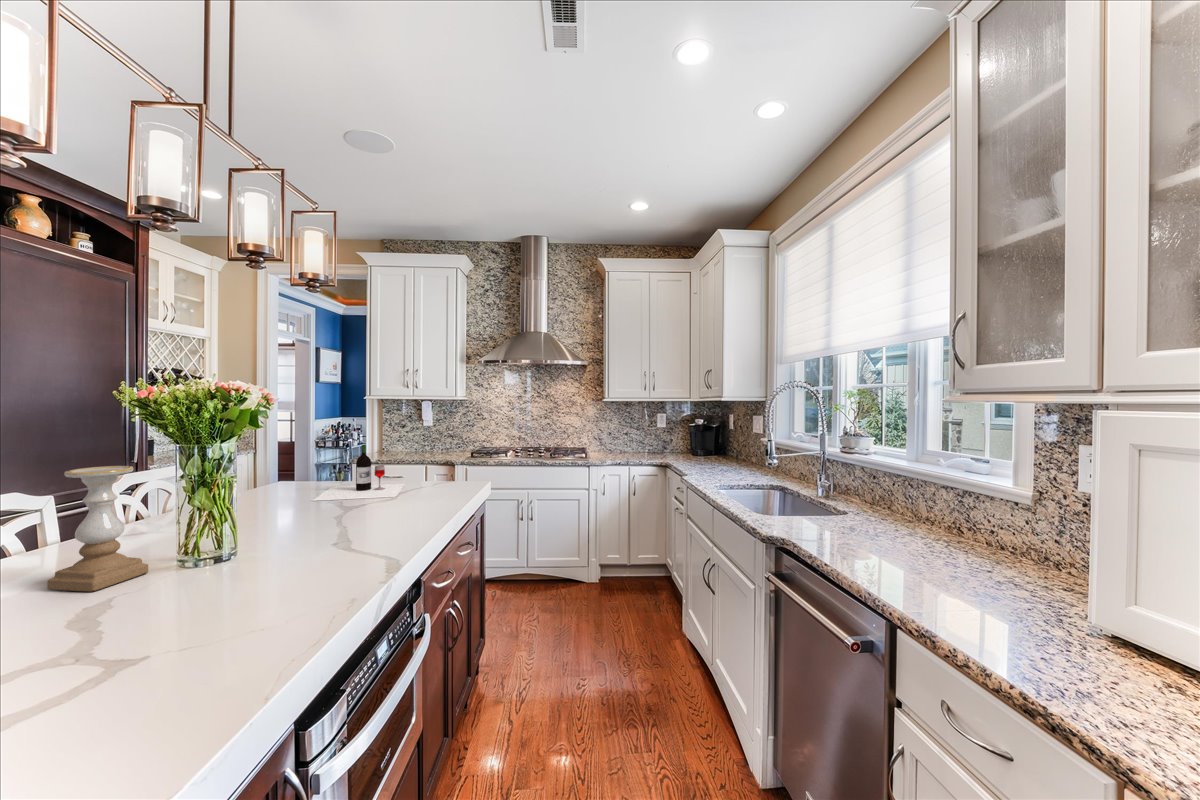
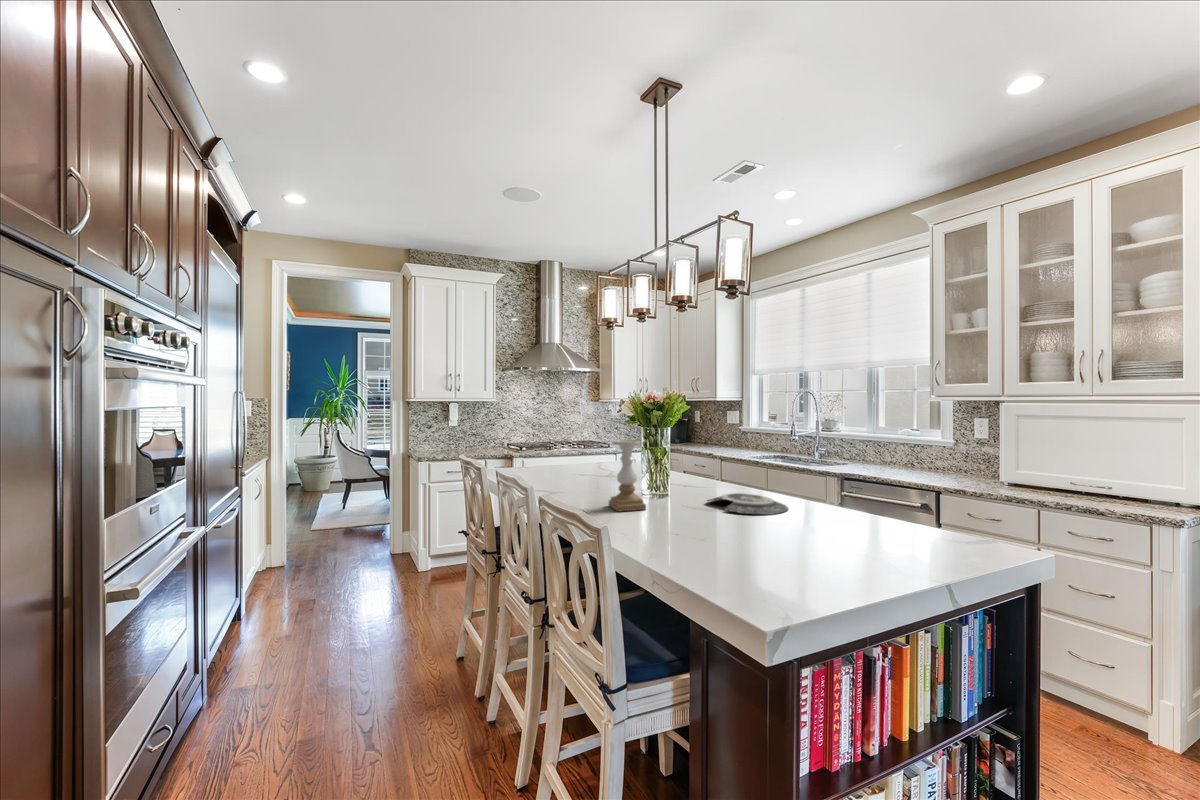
wine bottle: present [312,445,404,501] -> none [524,435,599,477]
plate: none [125,579,325,655] -> present [707,493,788,515]

